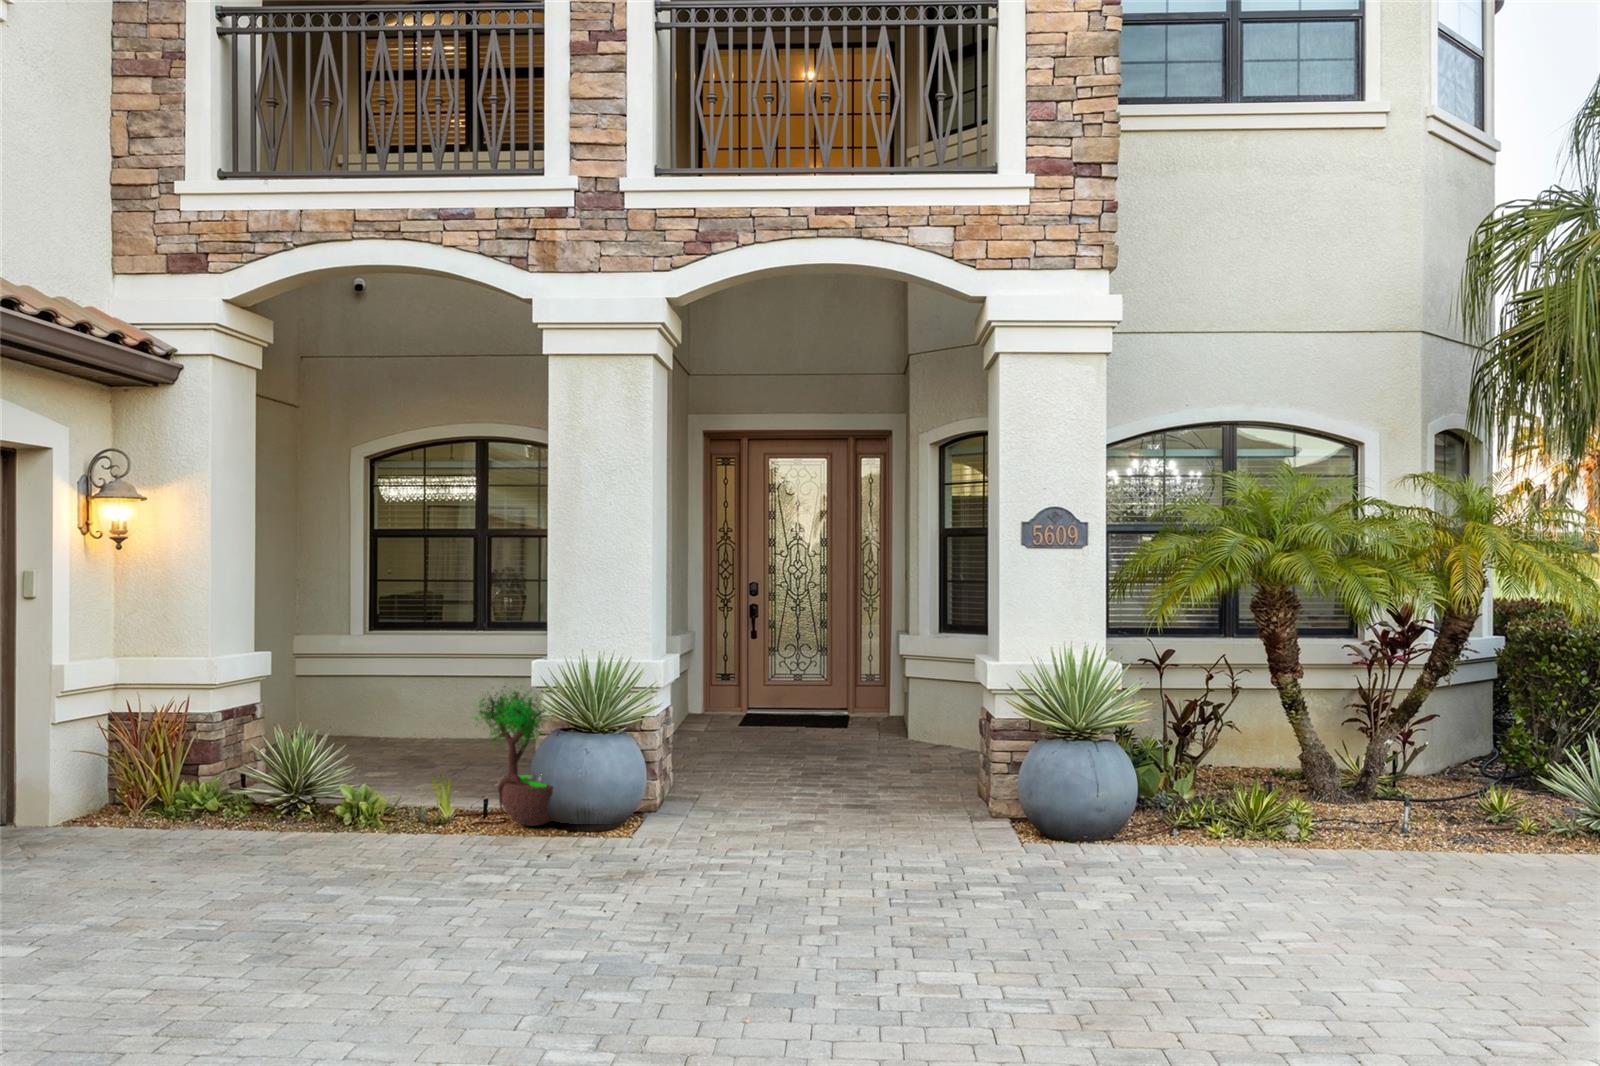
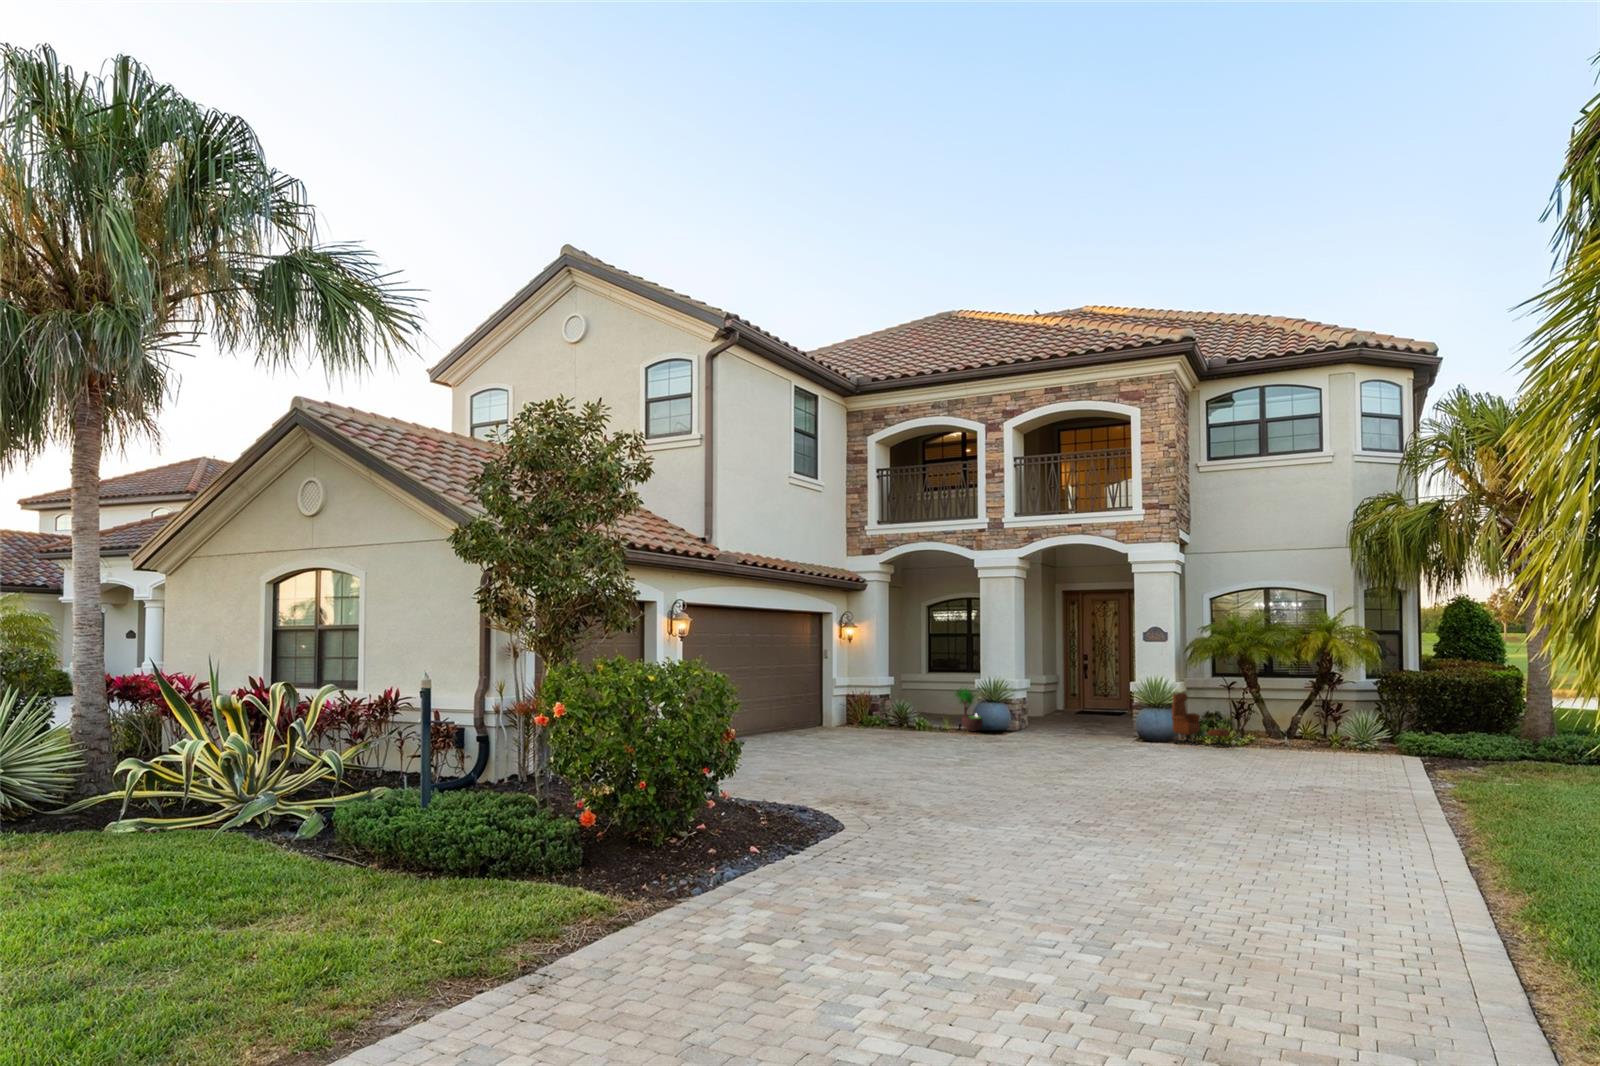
lounge chair: none [1116,685,1291,844] -> present [1172,693,1230,748]

